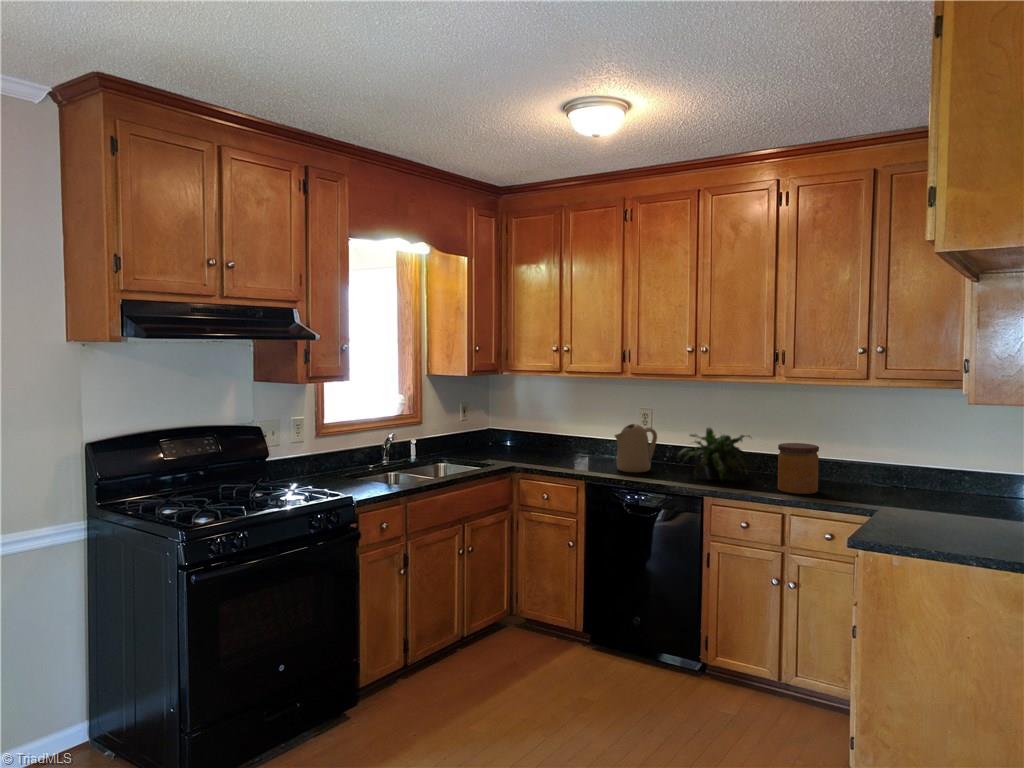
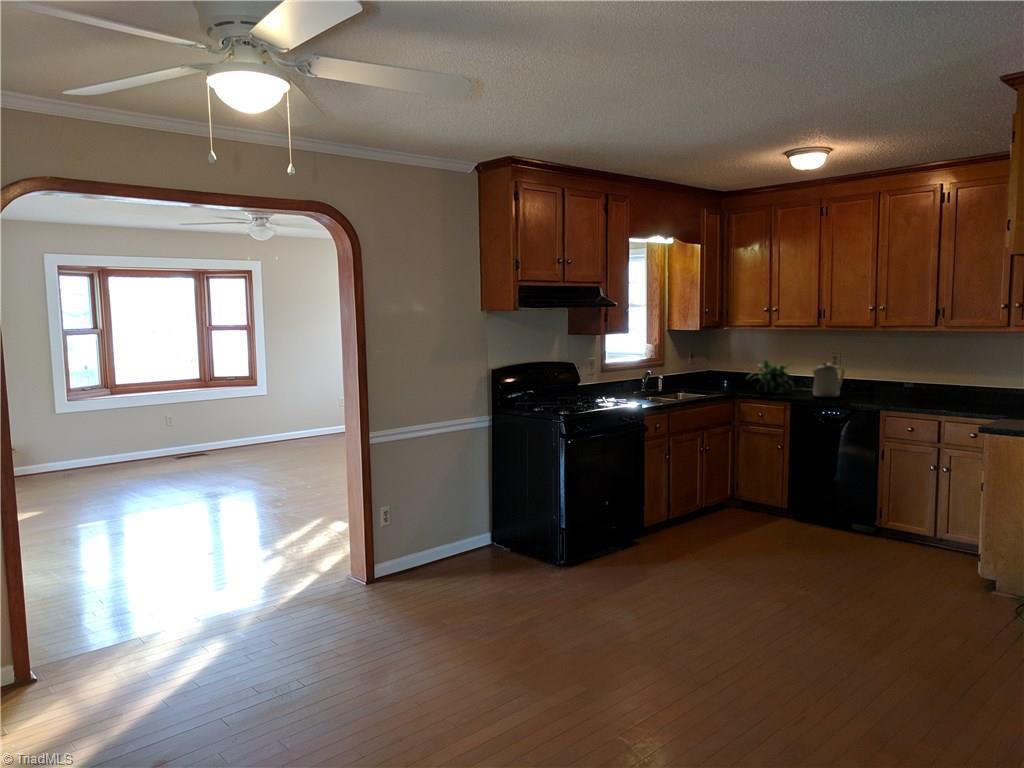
potted plant: present [677,428,750,480] -> present [747,359,795,392]
jar: present [778,443,819,494] -> none [937,373,969,408]

